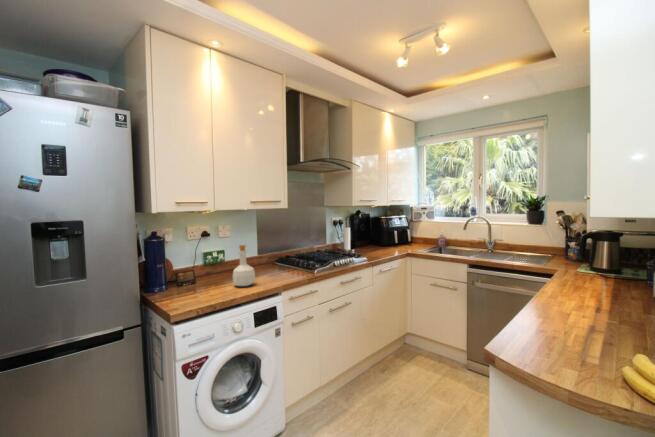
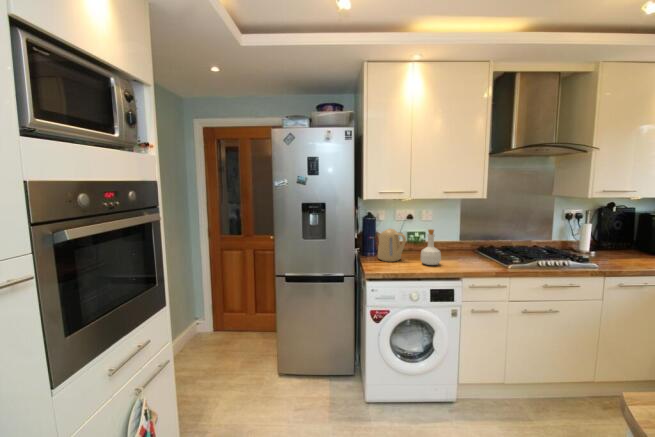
kettle: none [170,250,213,293] -> present [377,229,406,262]

